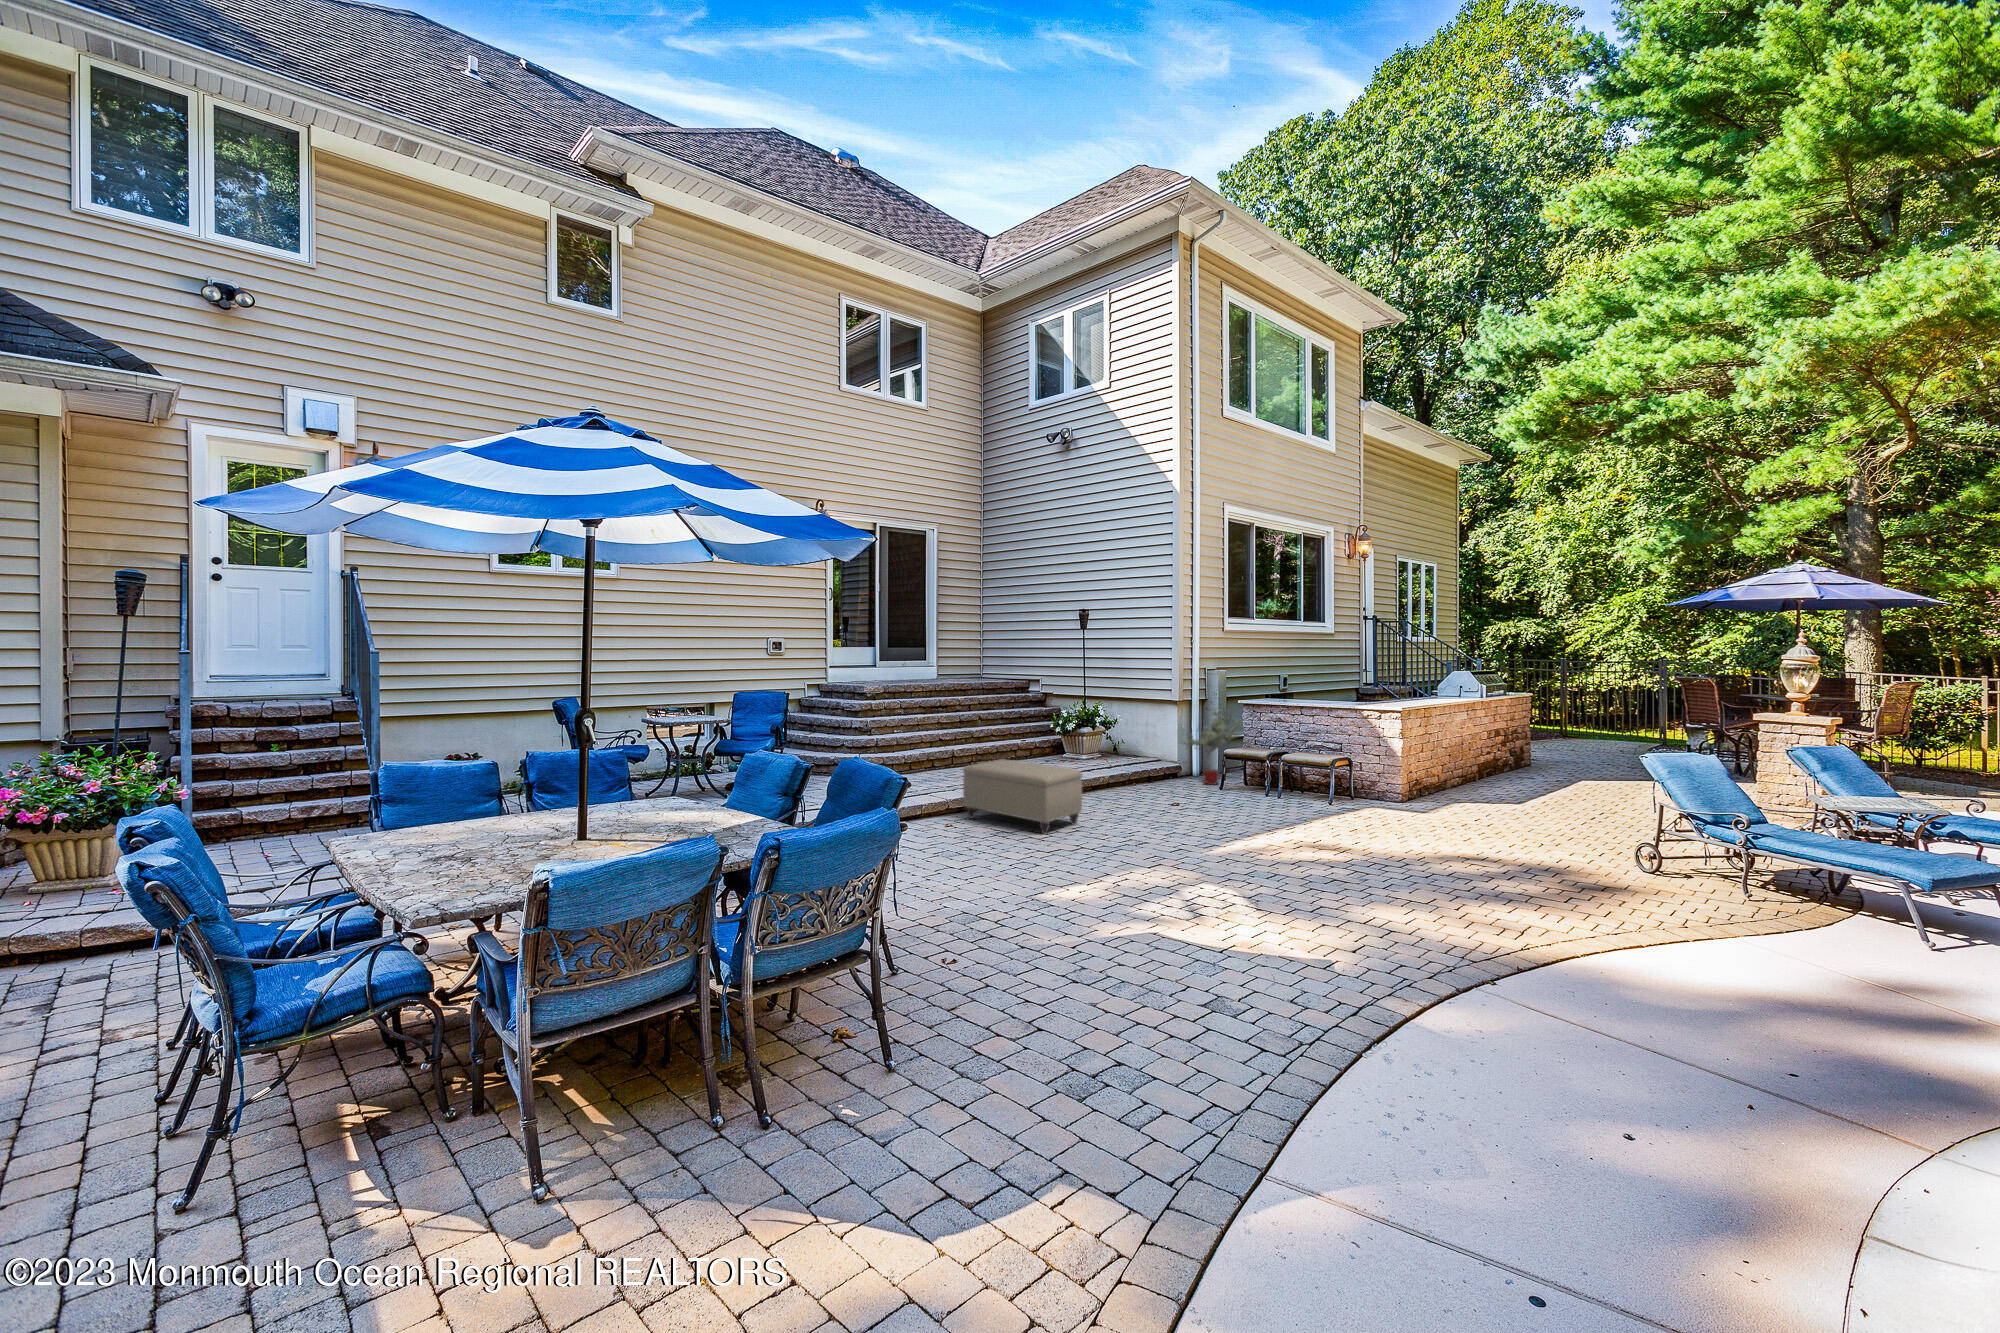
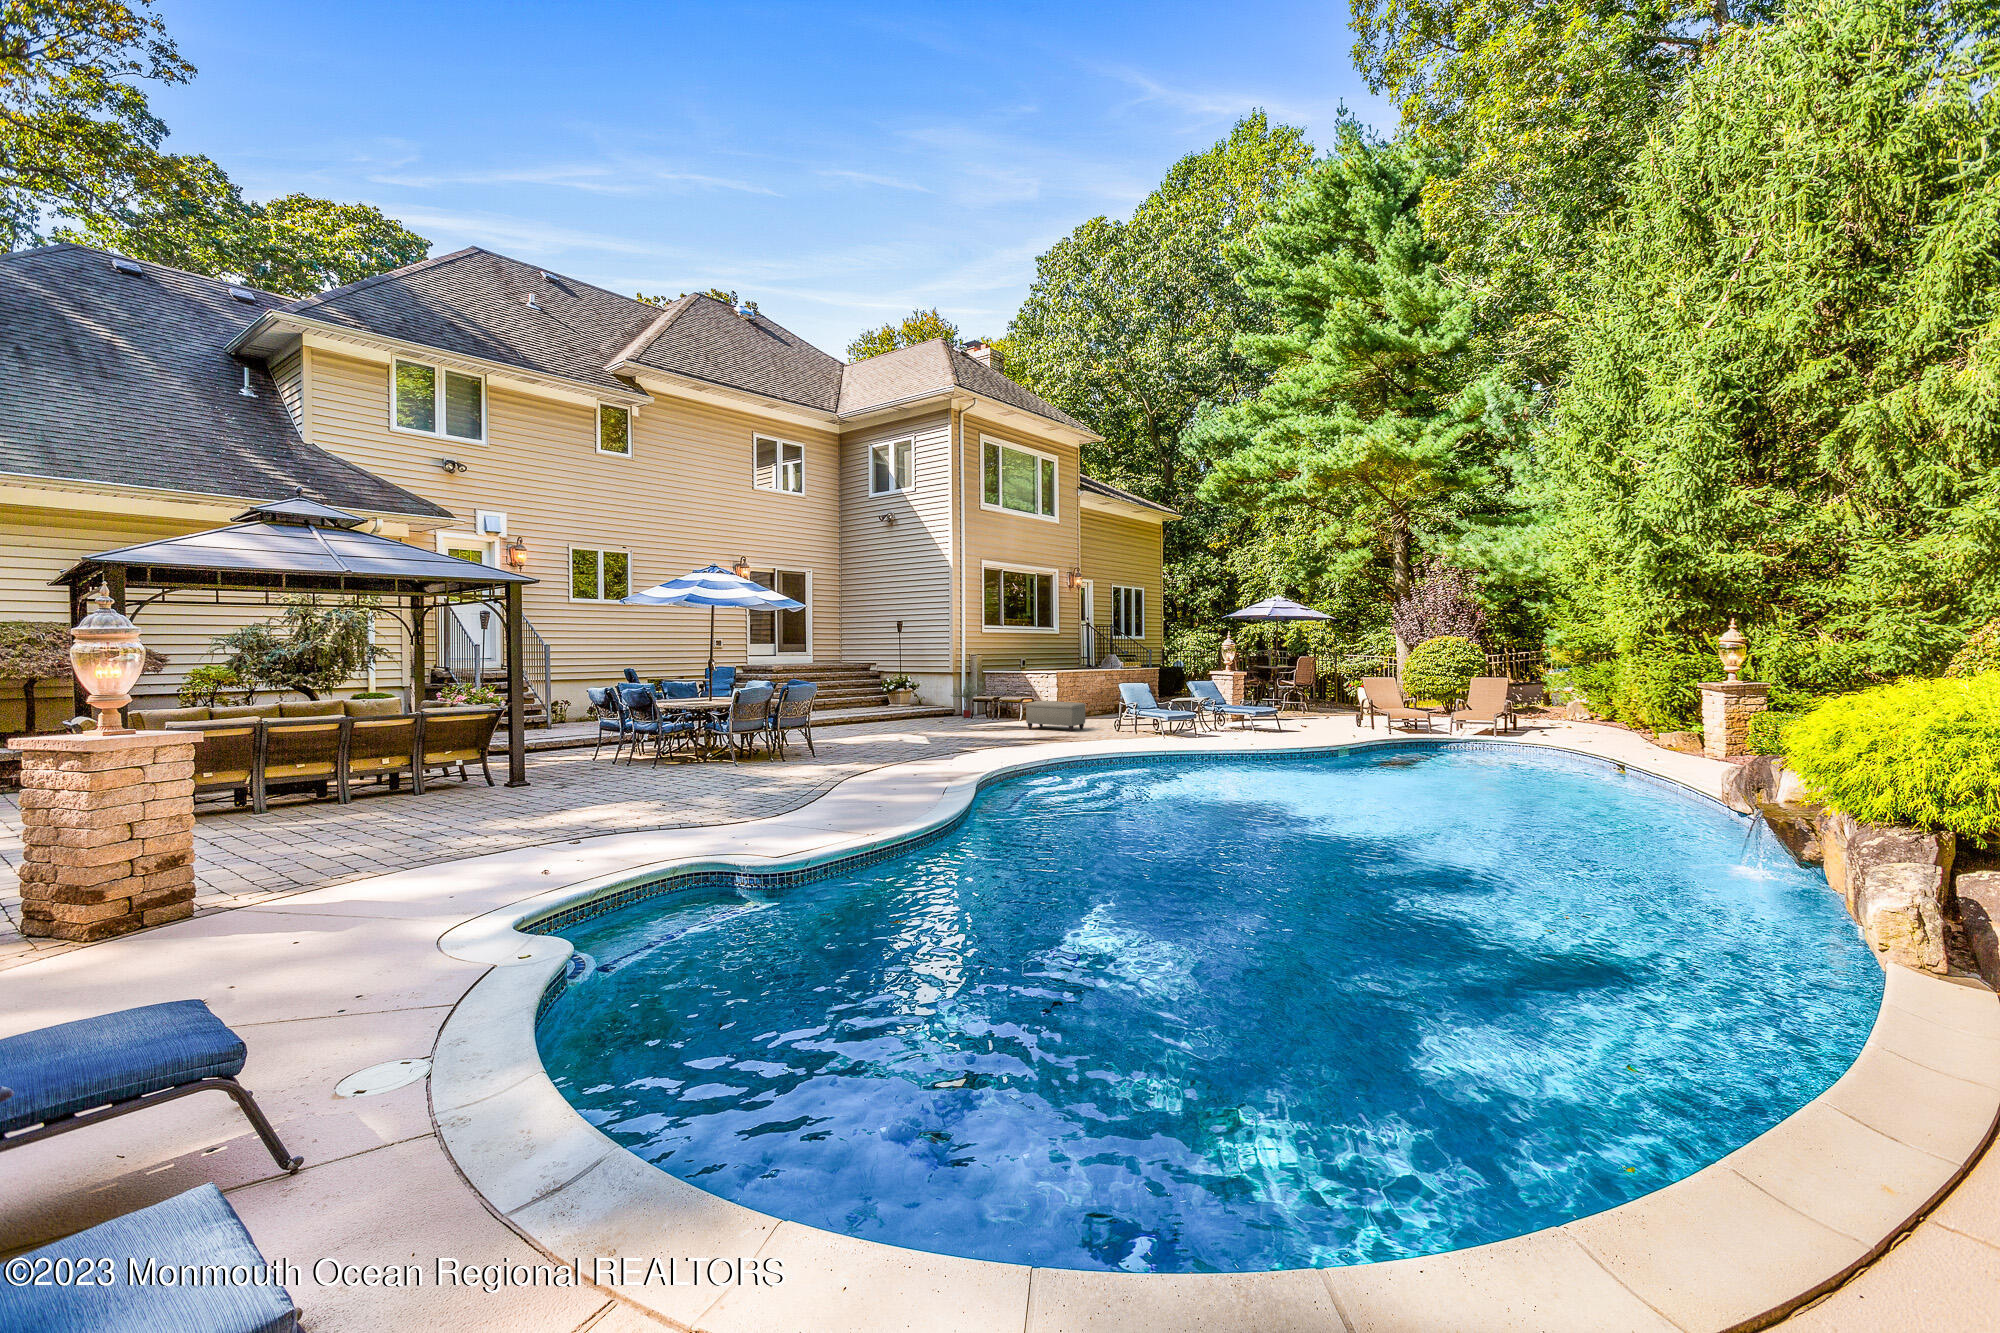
ottoman: present [963,759,1082,834] -> present [1026,701,1086,732]

